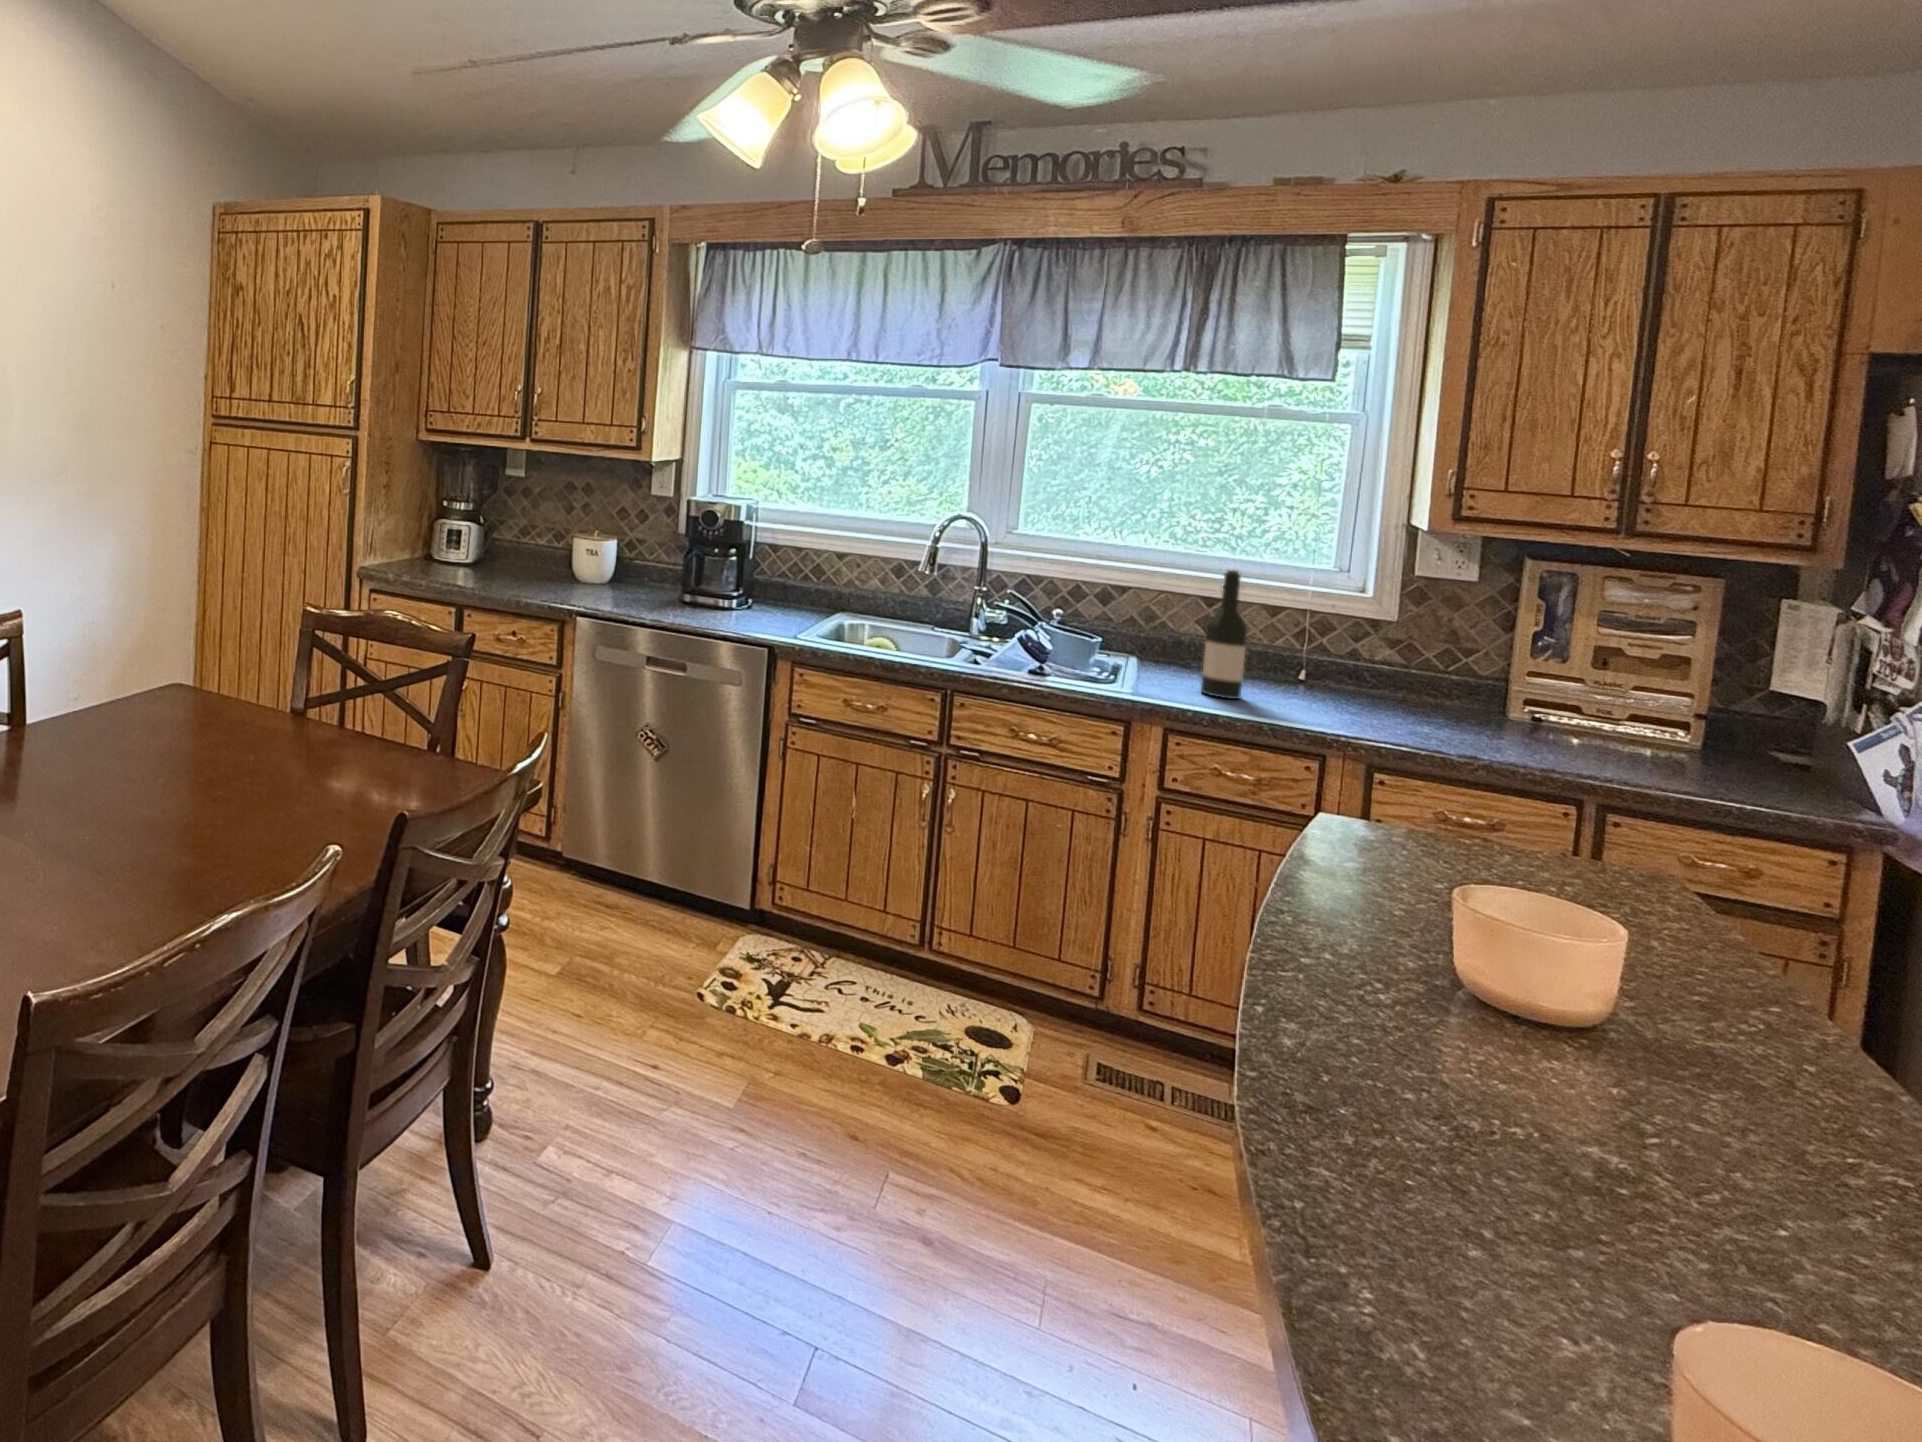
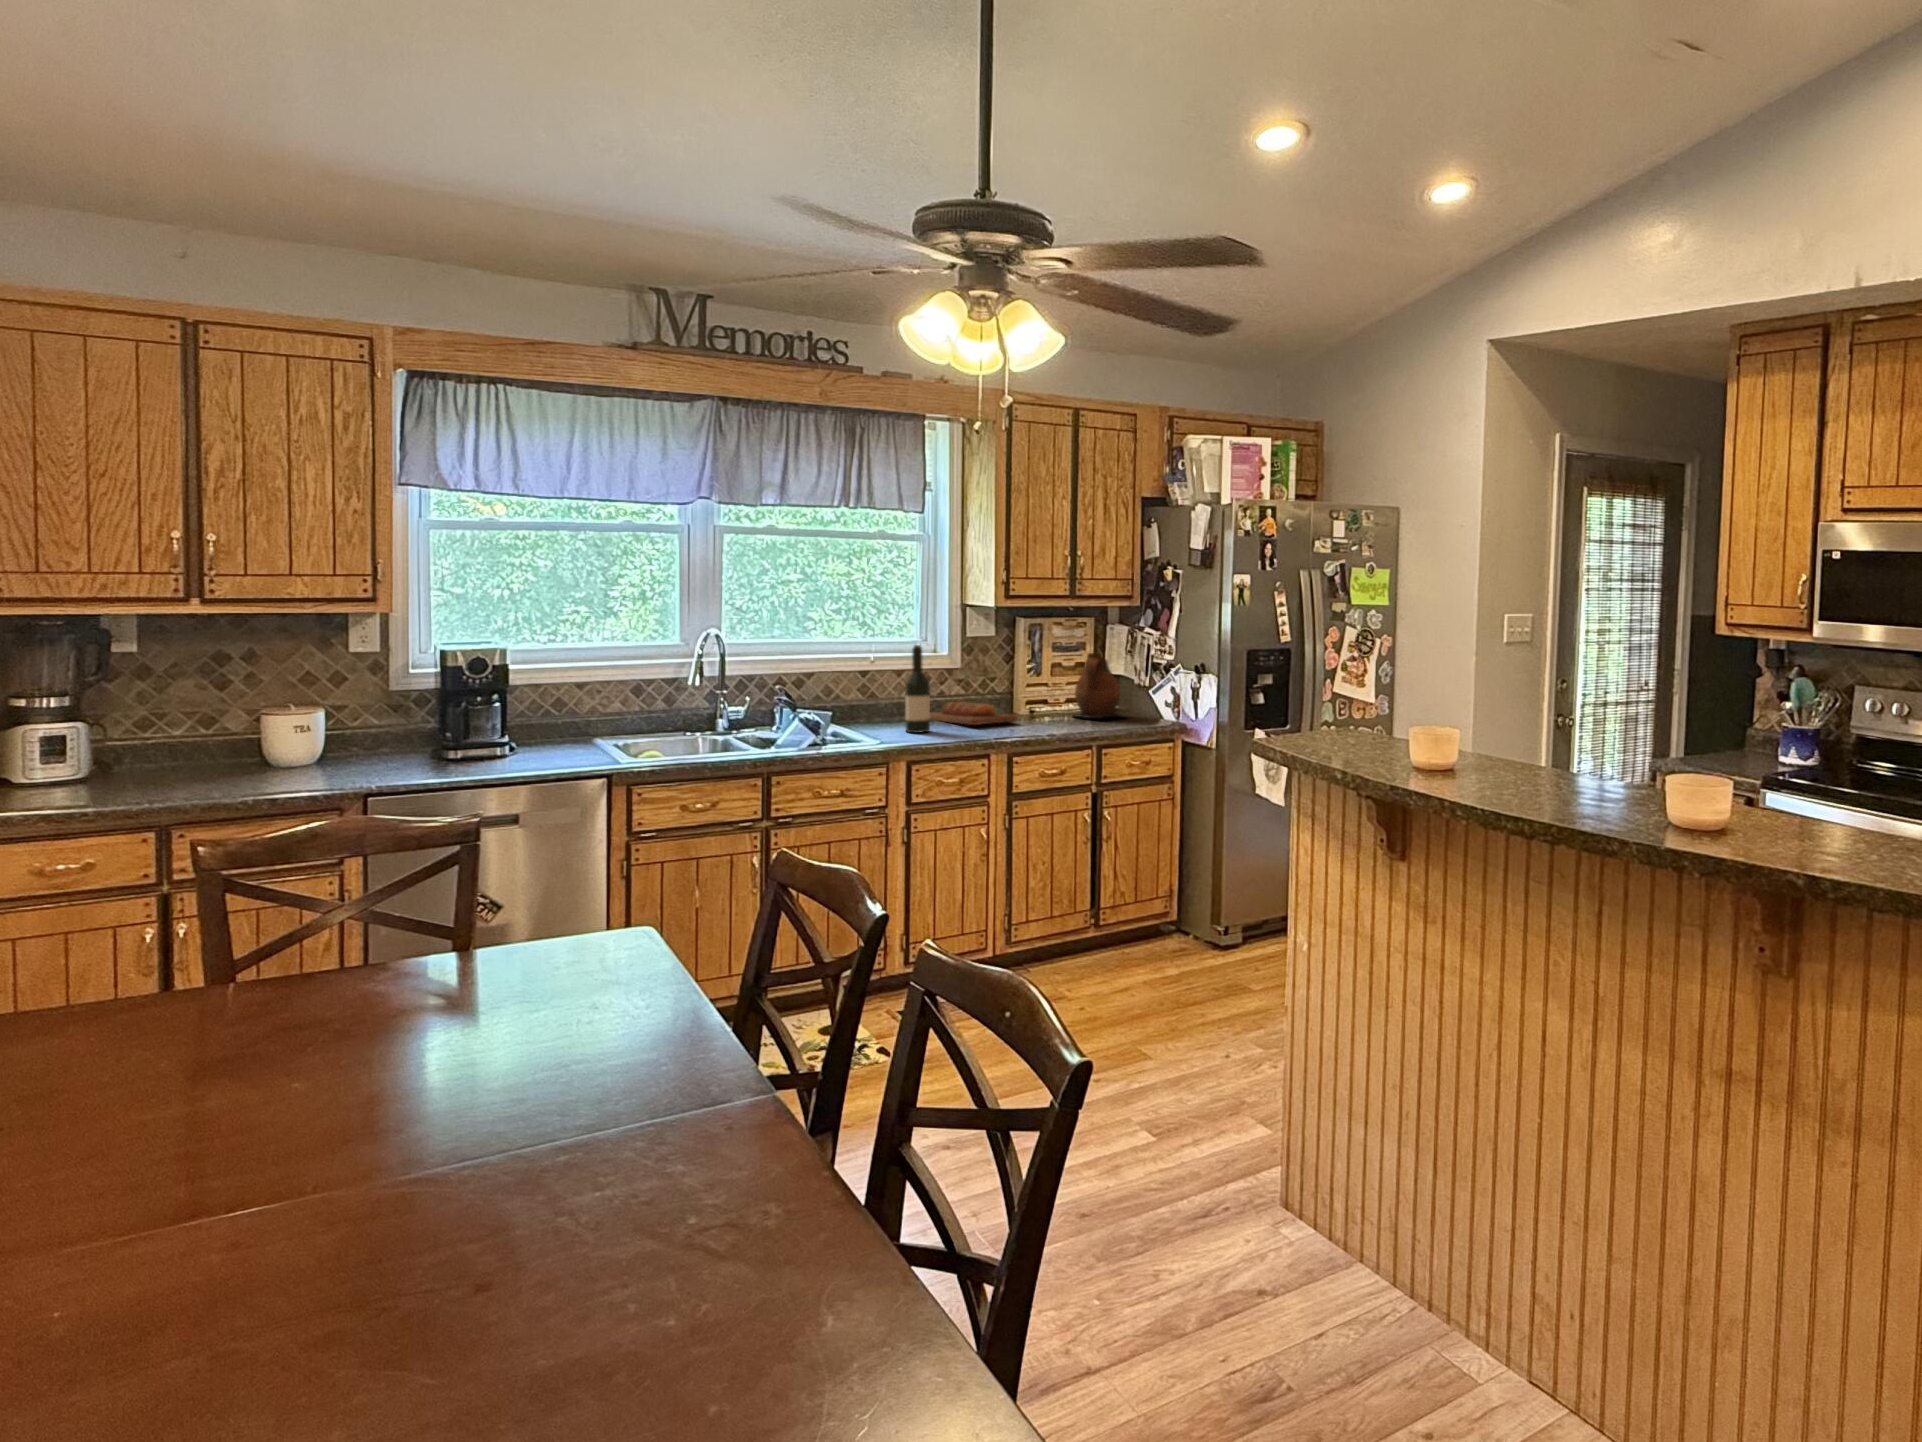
ceramic pitcher: none [1586,639,1745,778] -> present [1074,653,1124,718]
bread loaf: none [1292,669,1435,723] -> present [930,702,1017,725]

